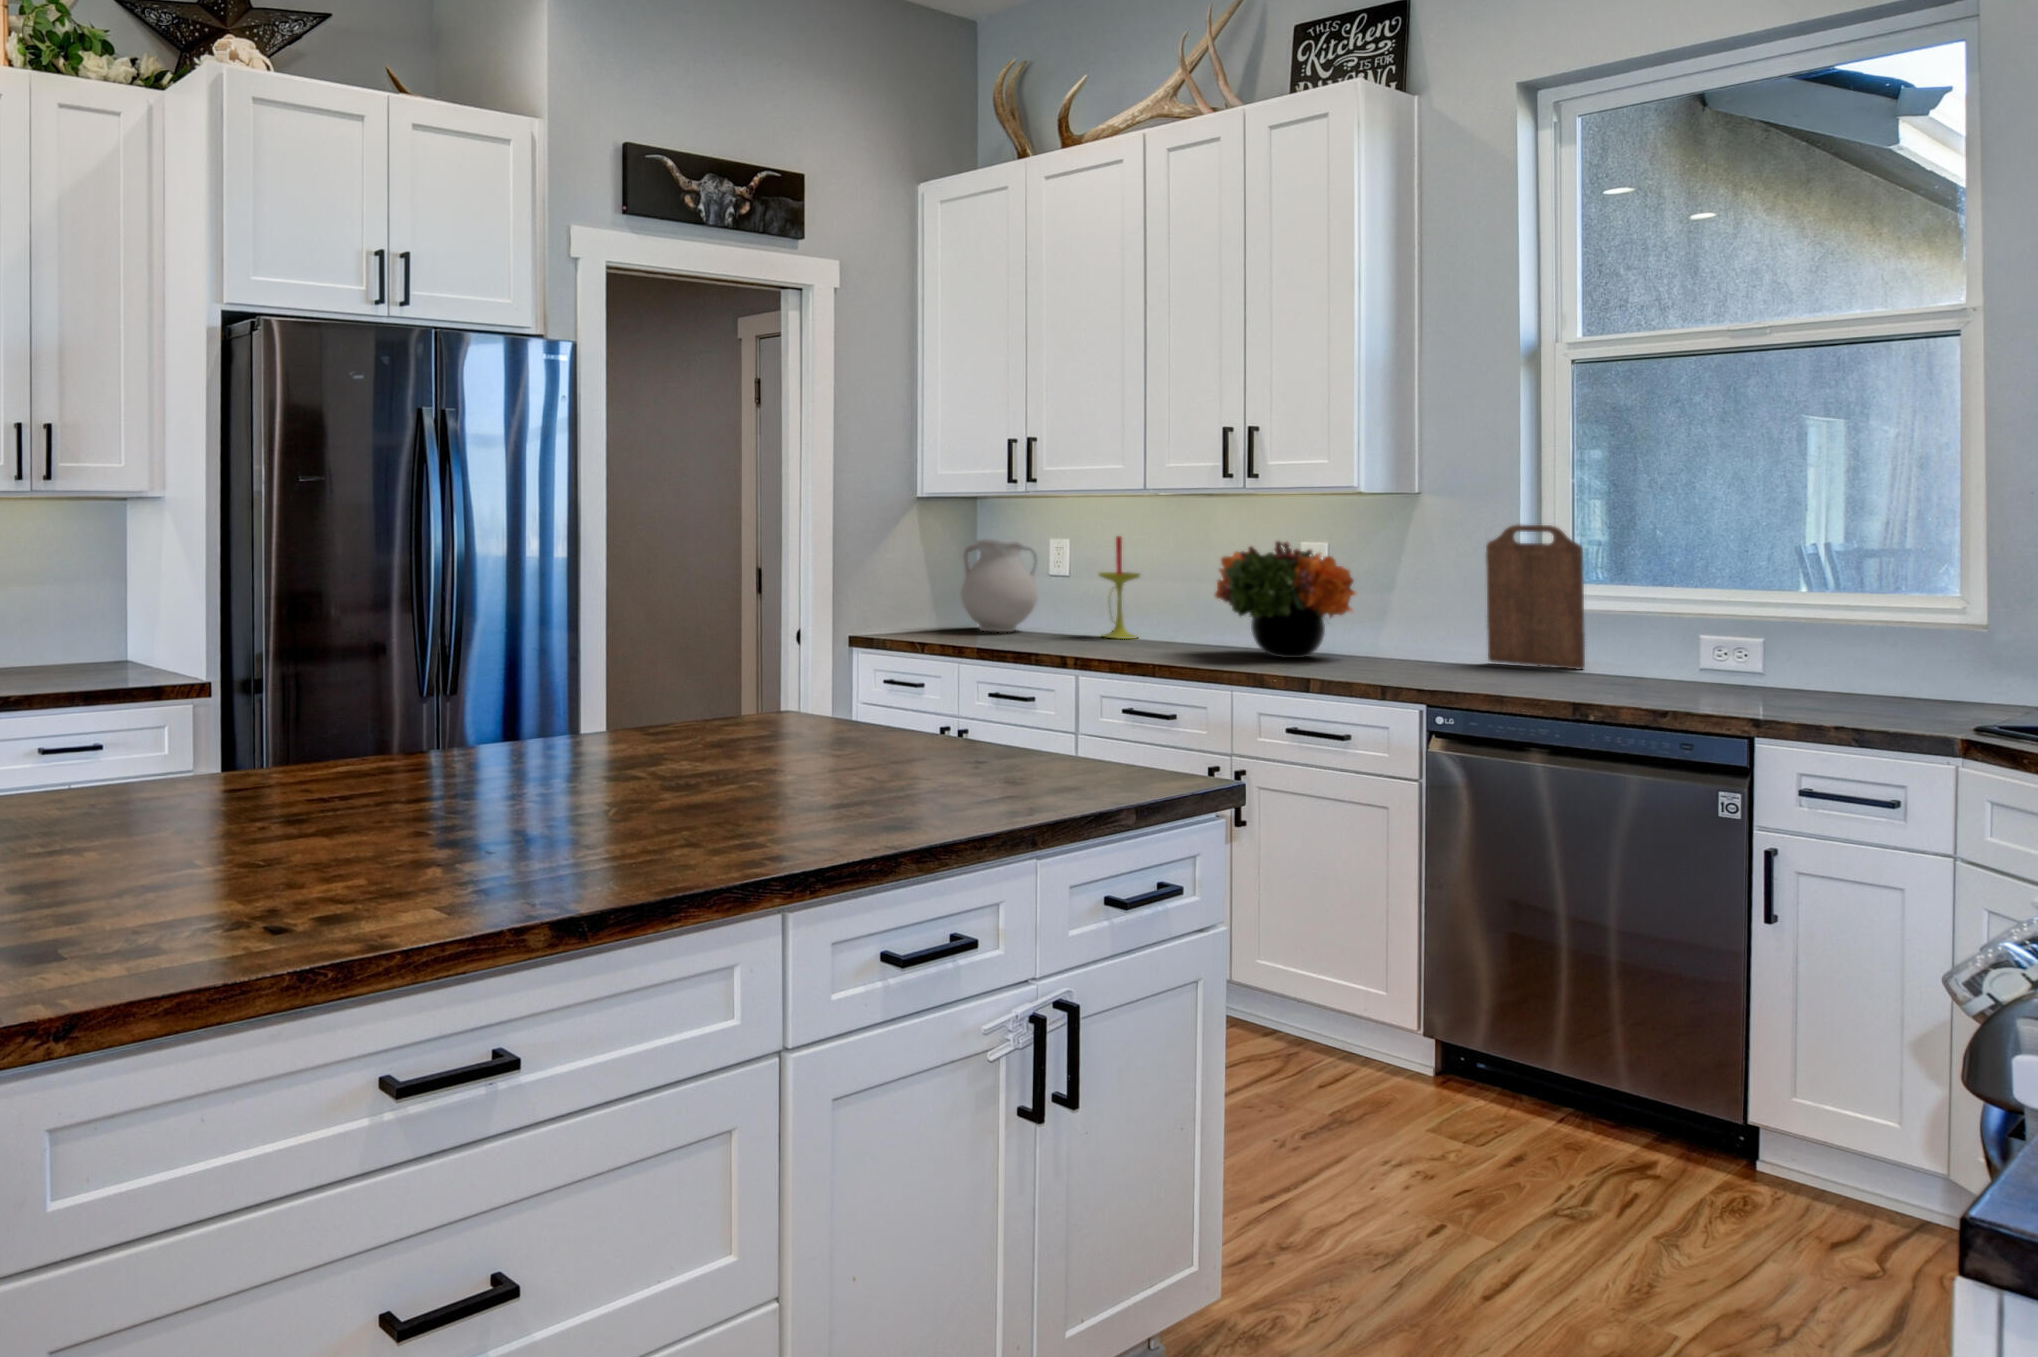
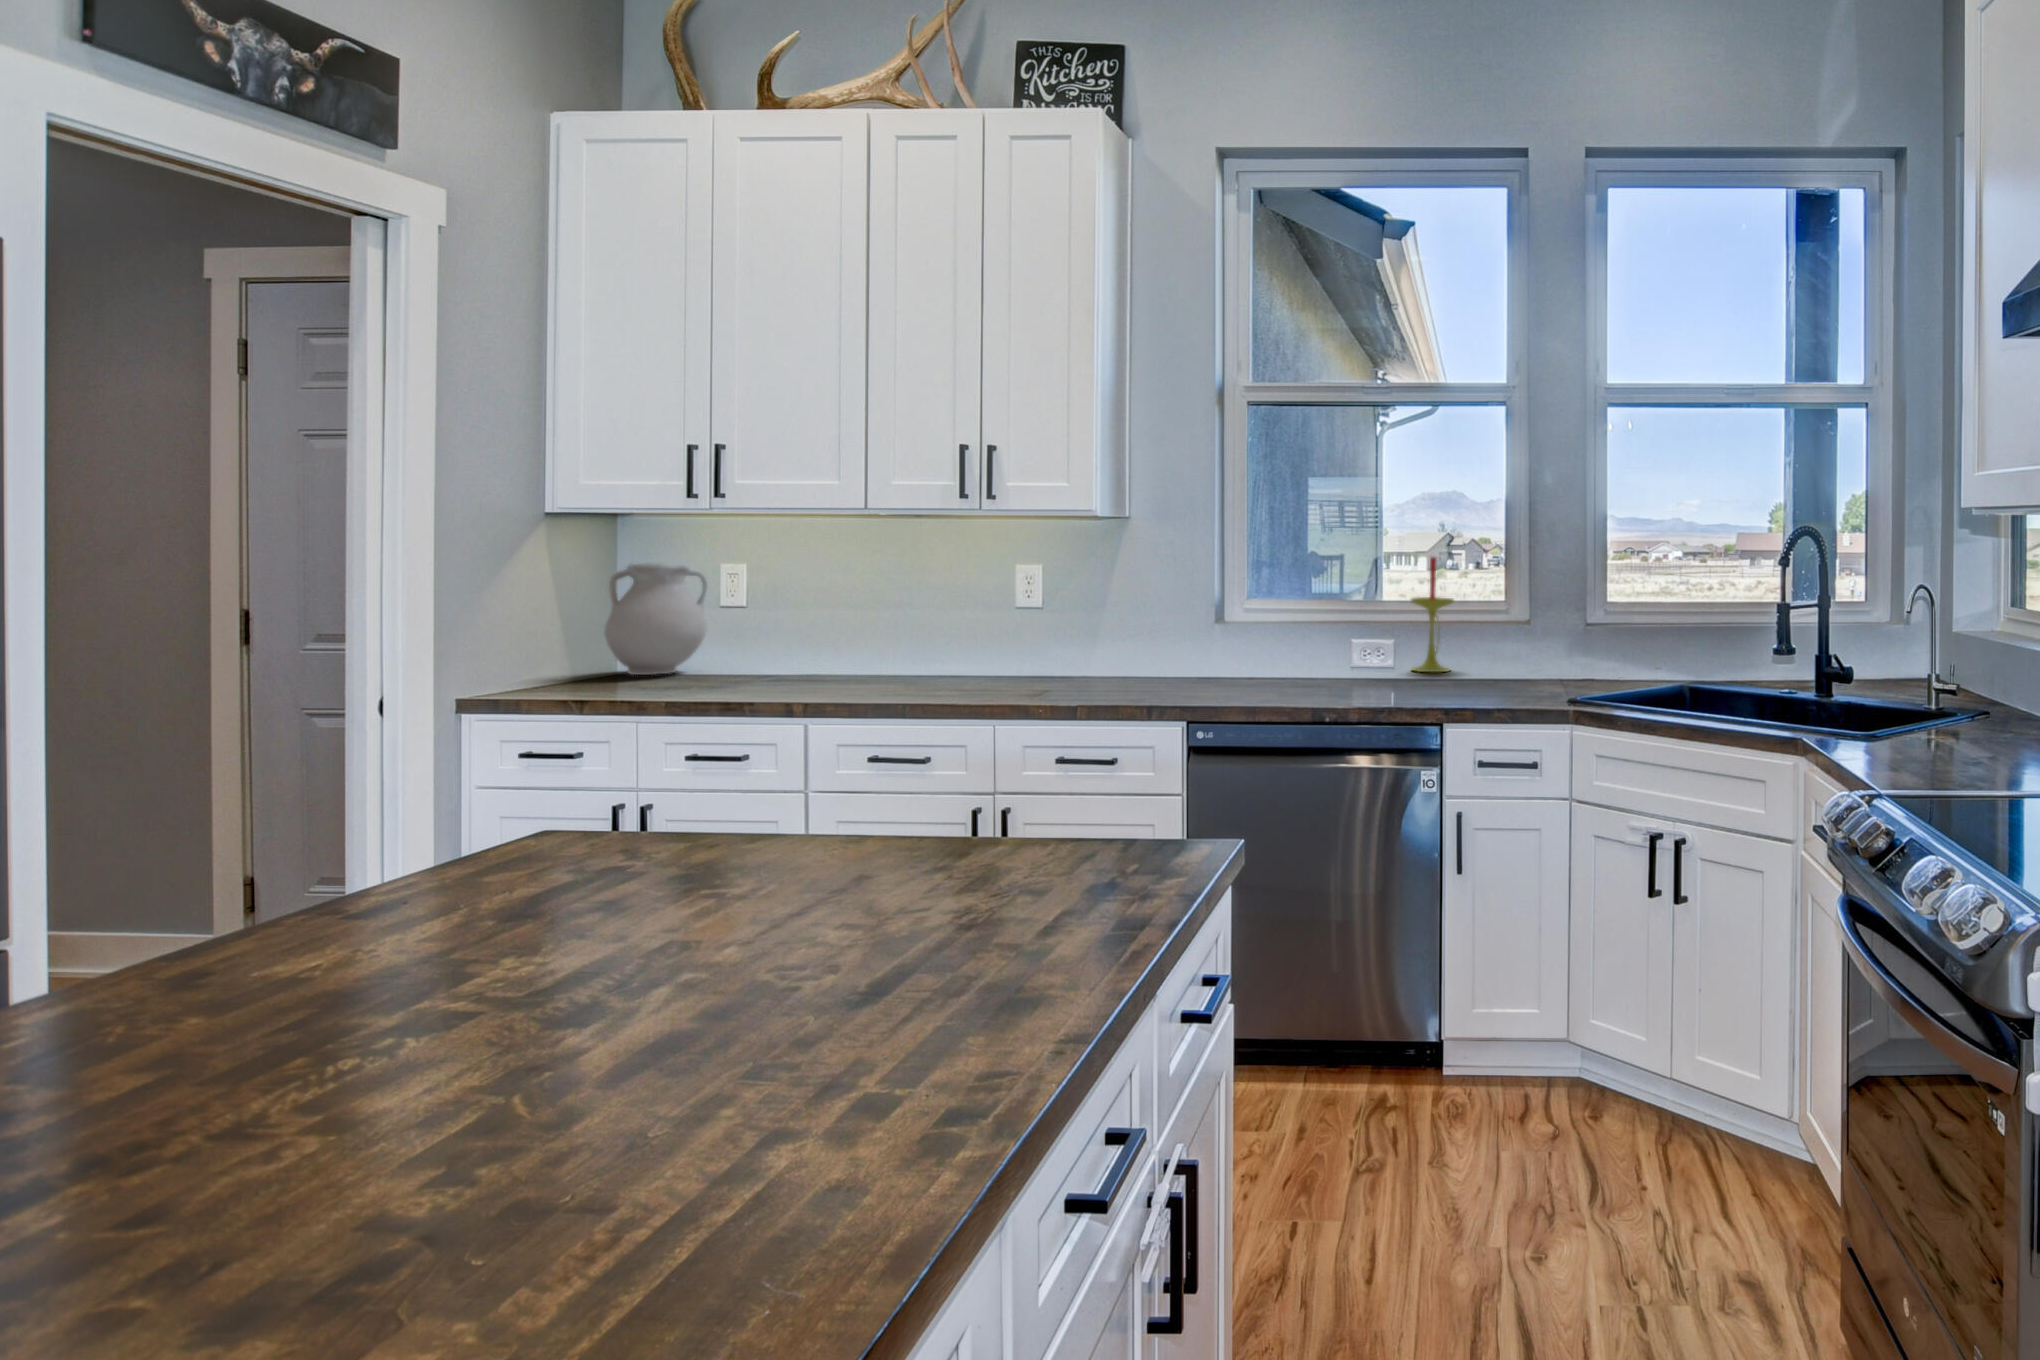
cutting board: present [1486,524,1585,669] -> none [1175,542,1251,668]
candle: present [1099,536,1140,639] -> present [1411,557,1454,672]
flower arrangement: present [1215,541,1356,658] -> none [931,560,1070,678]

